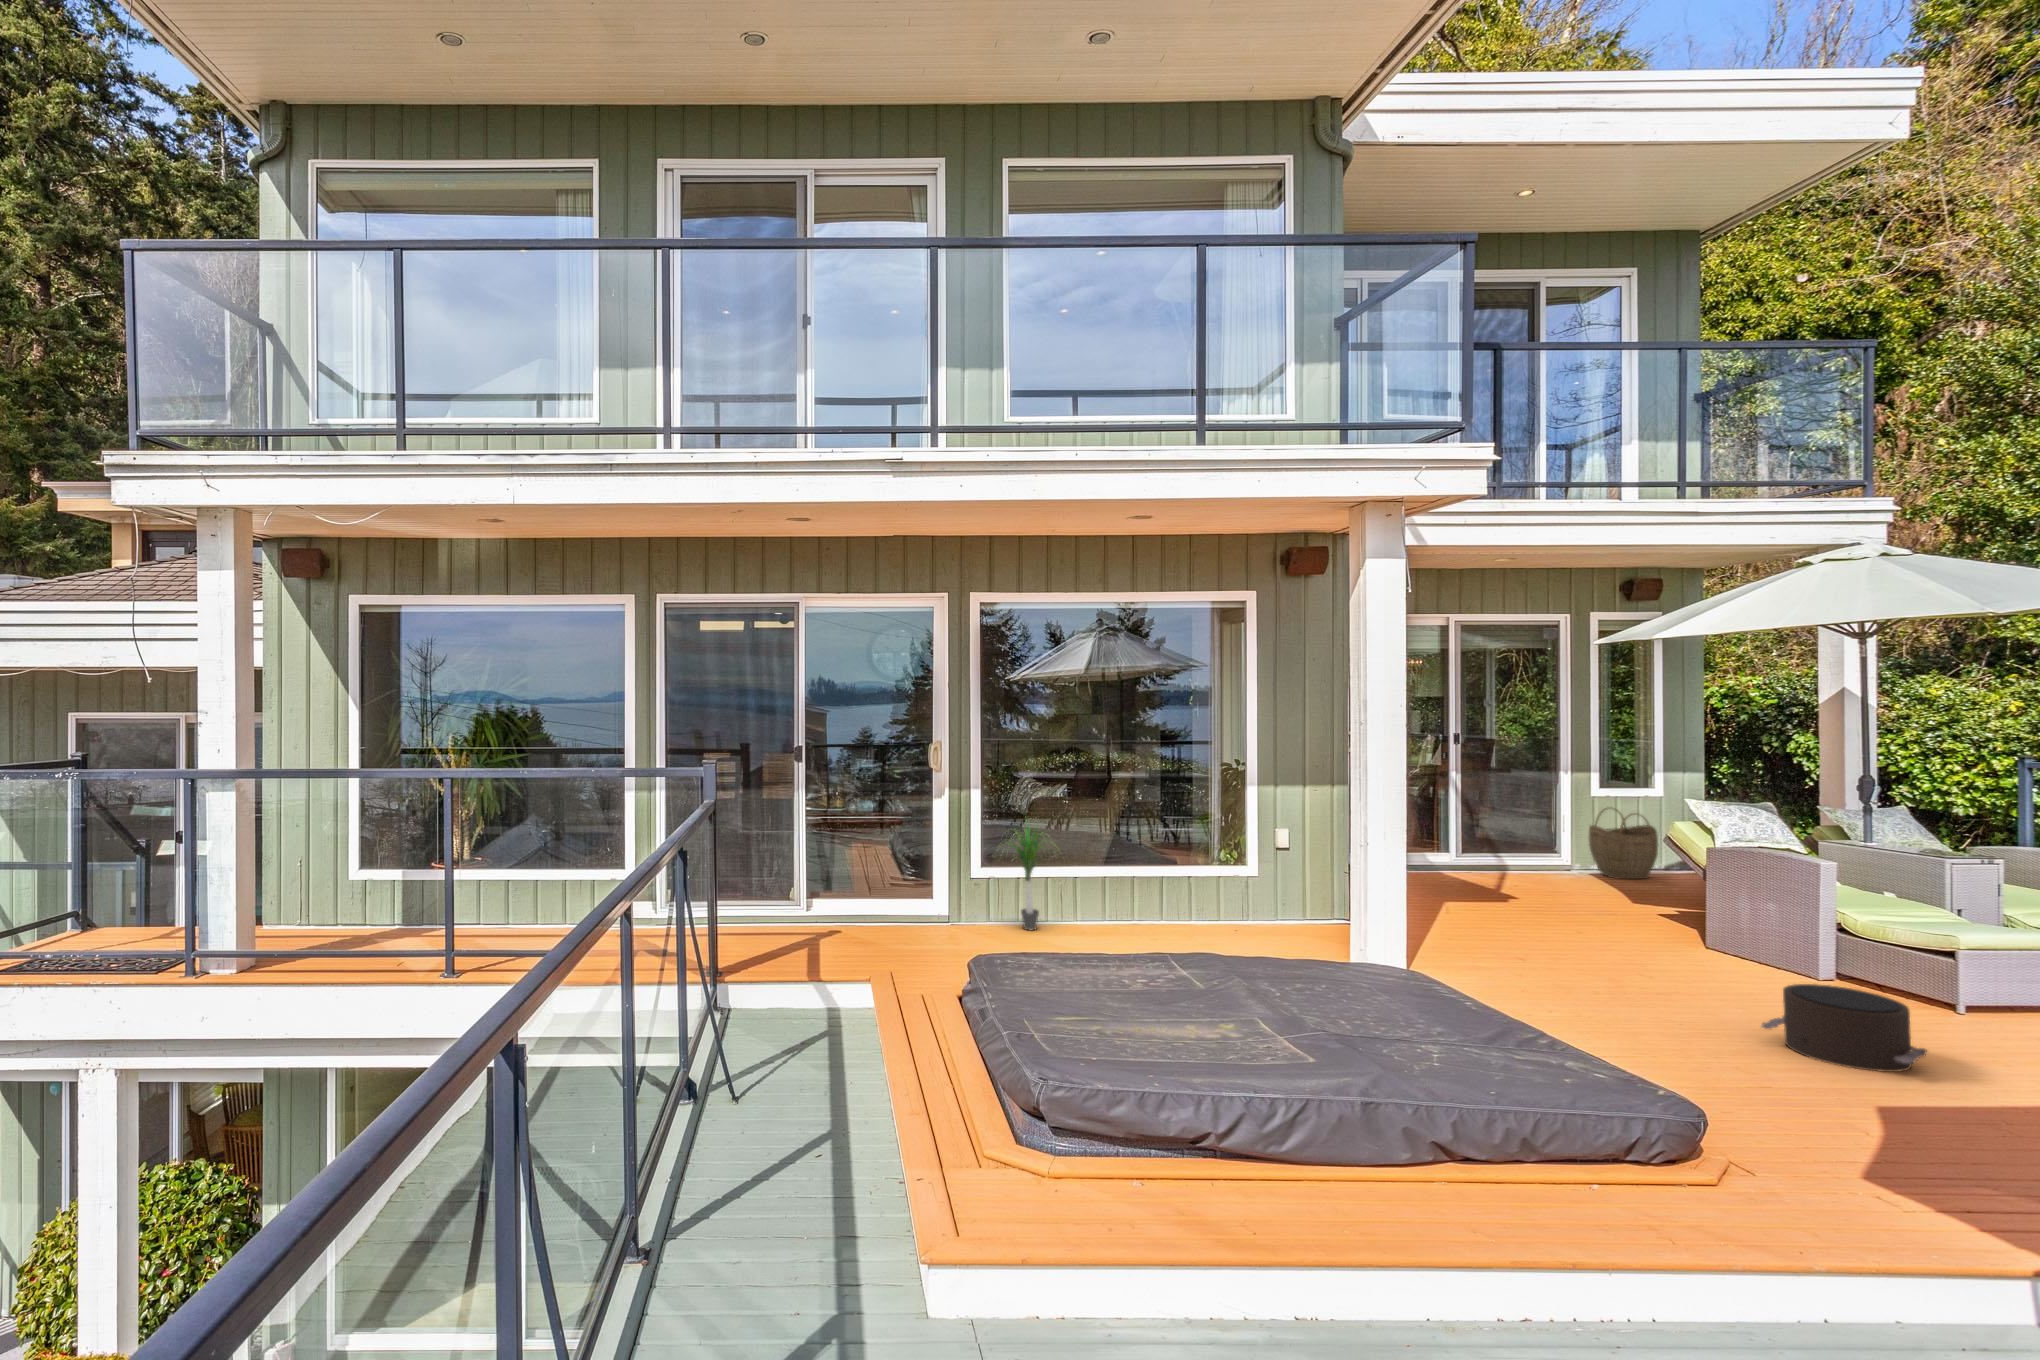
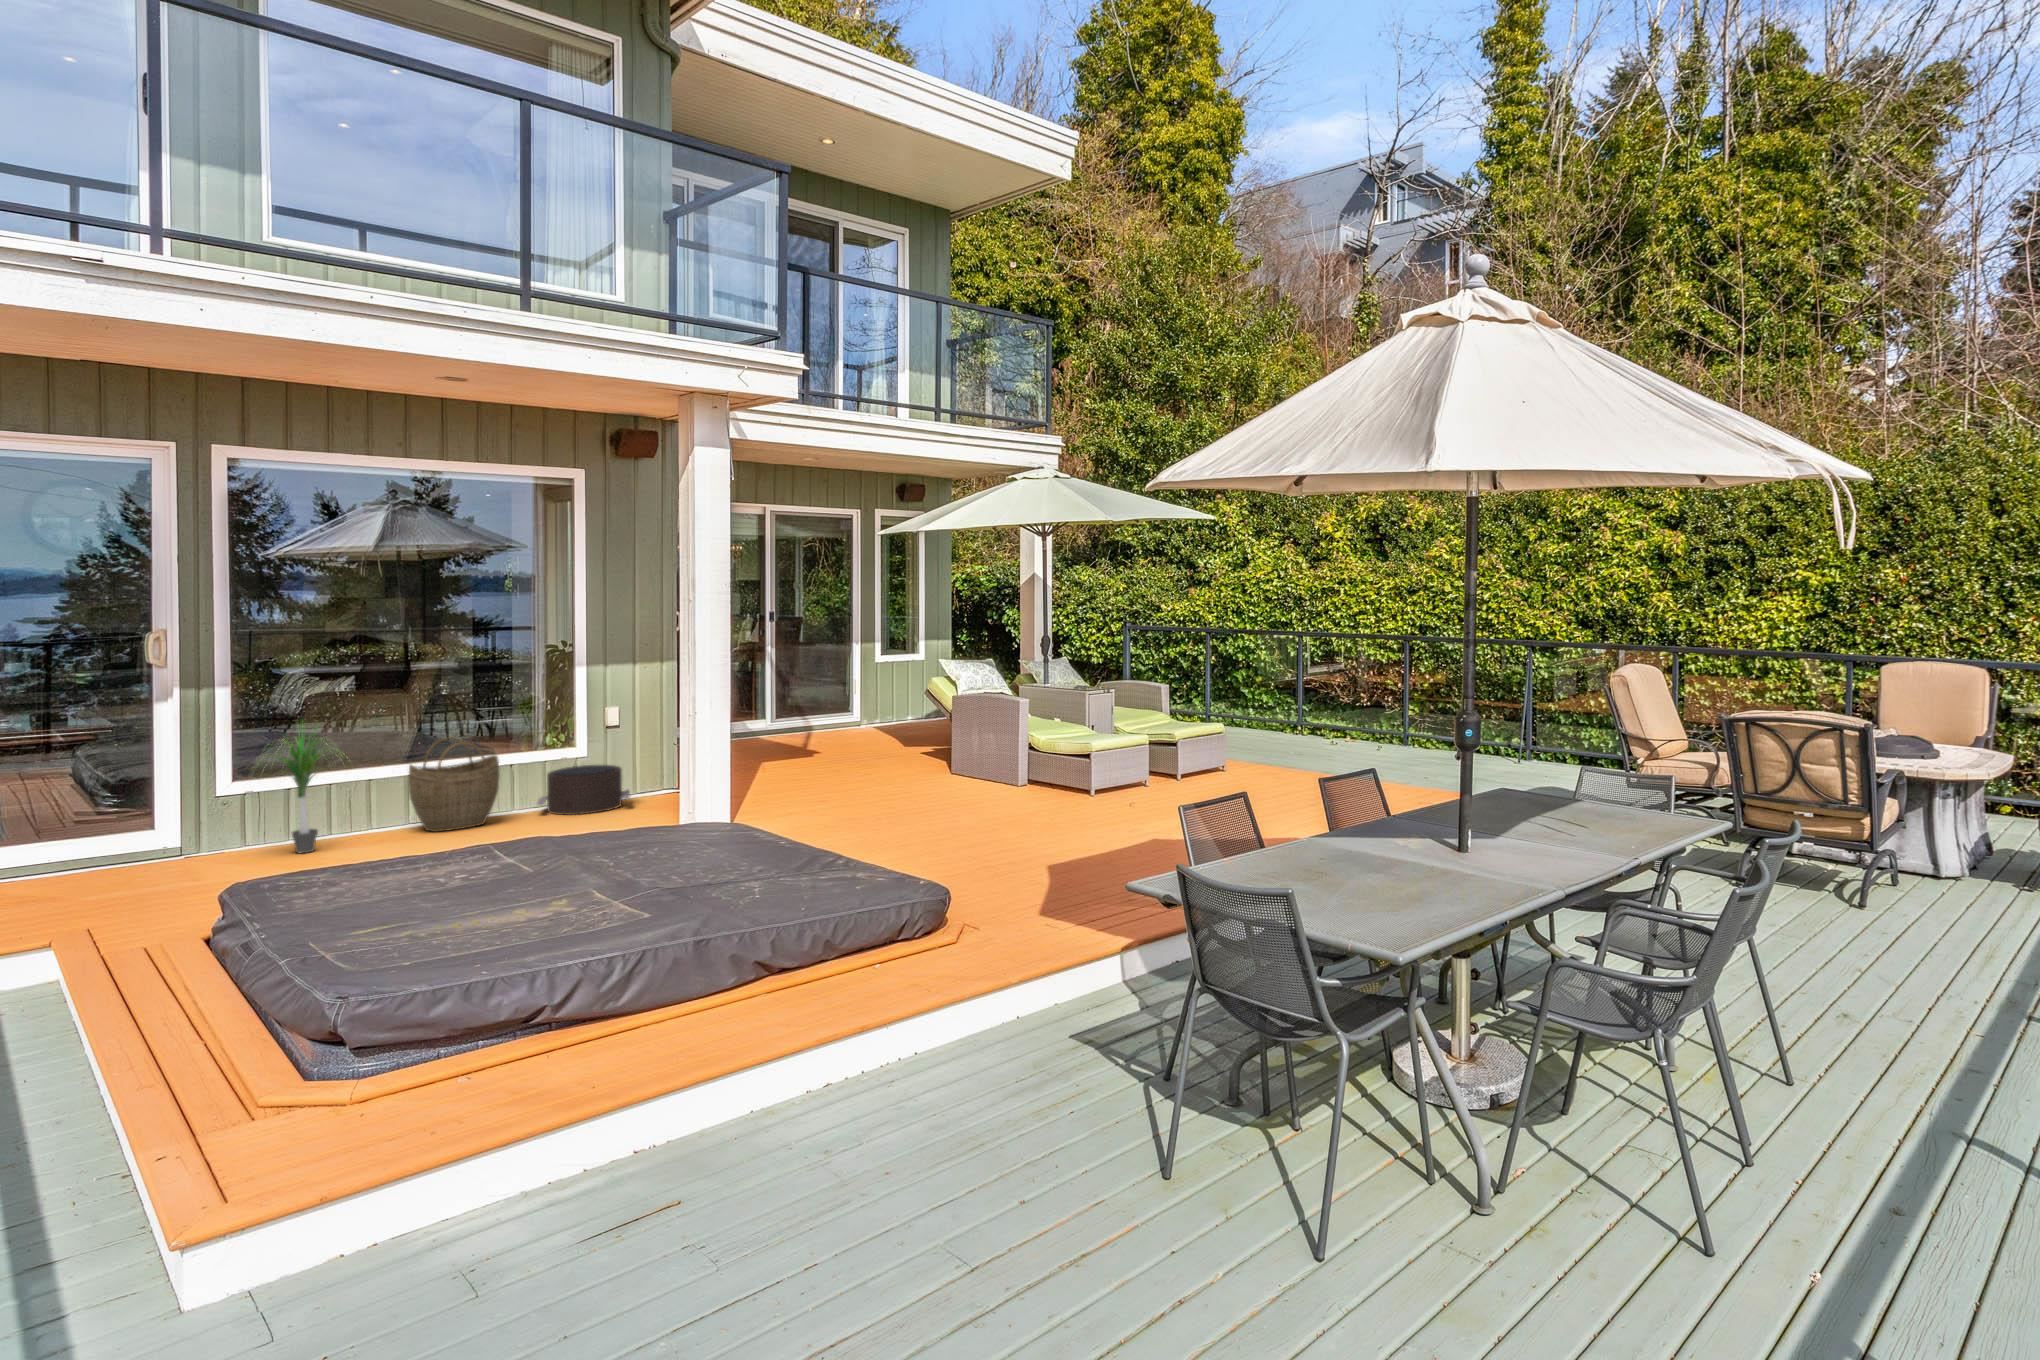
woven basket: present [1589,809,1658,879] -> present [408,737,499,832]
pouf: present [1762,984,1927,1072] -> present [537,765,630,815]

